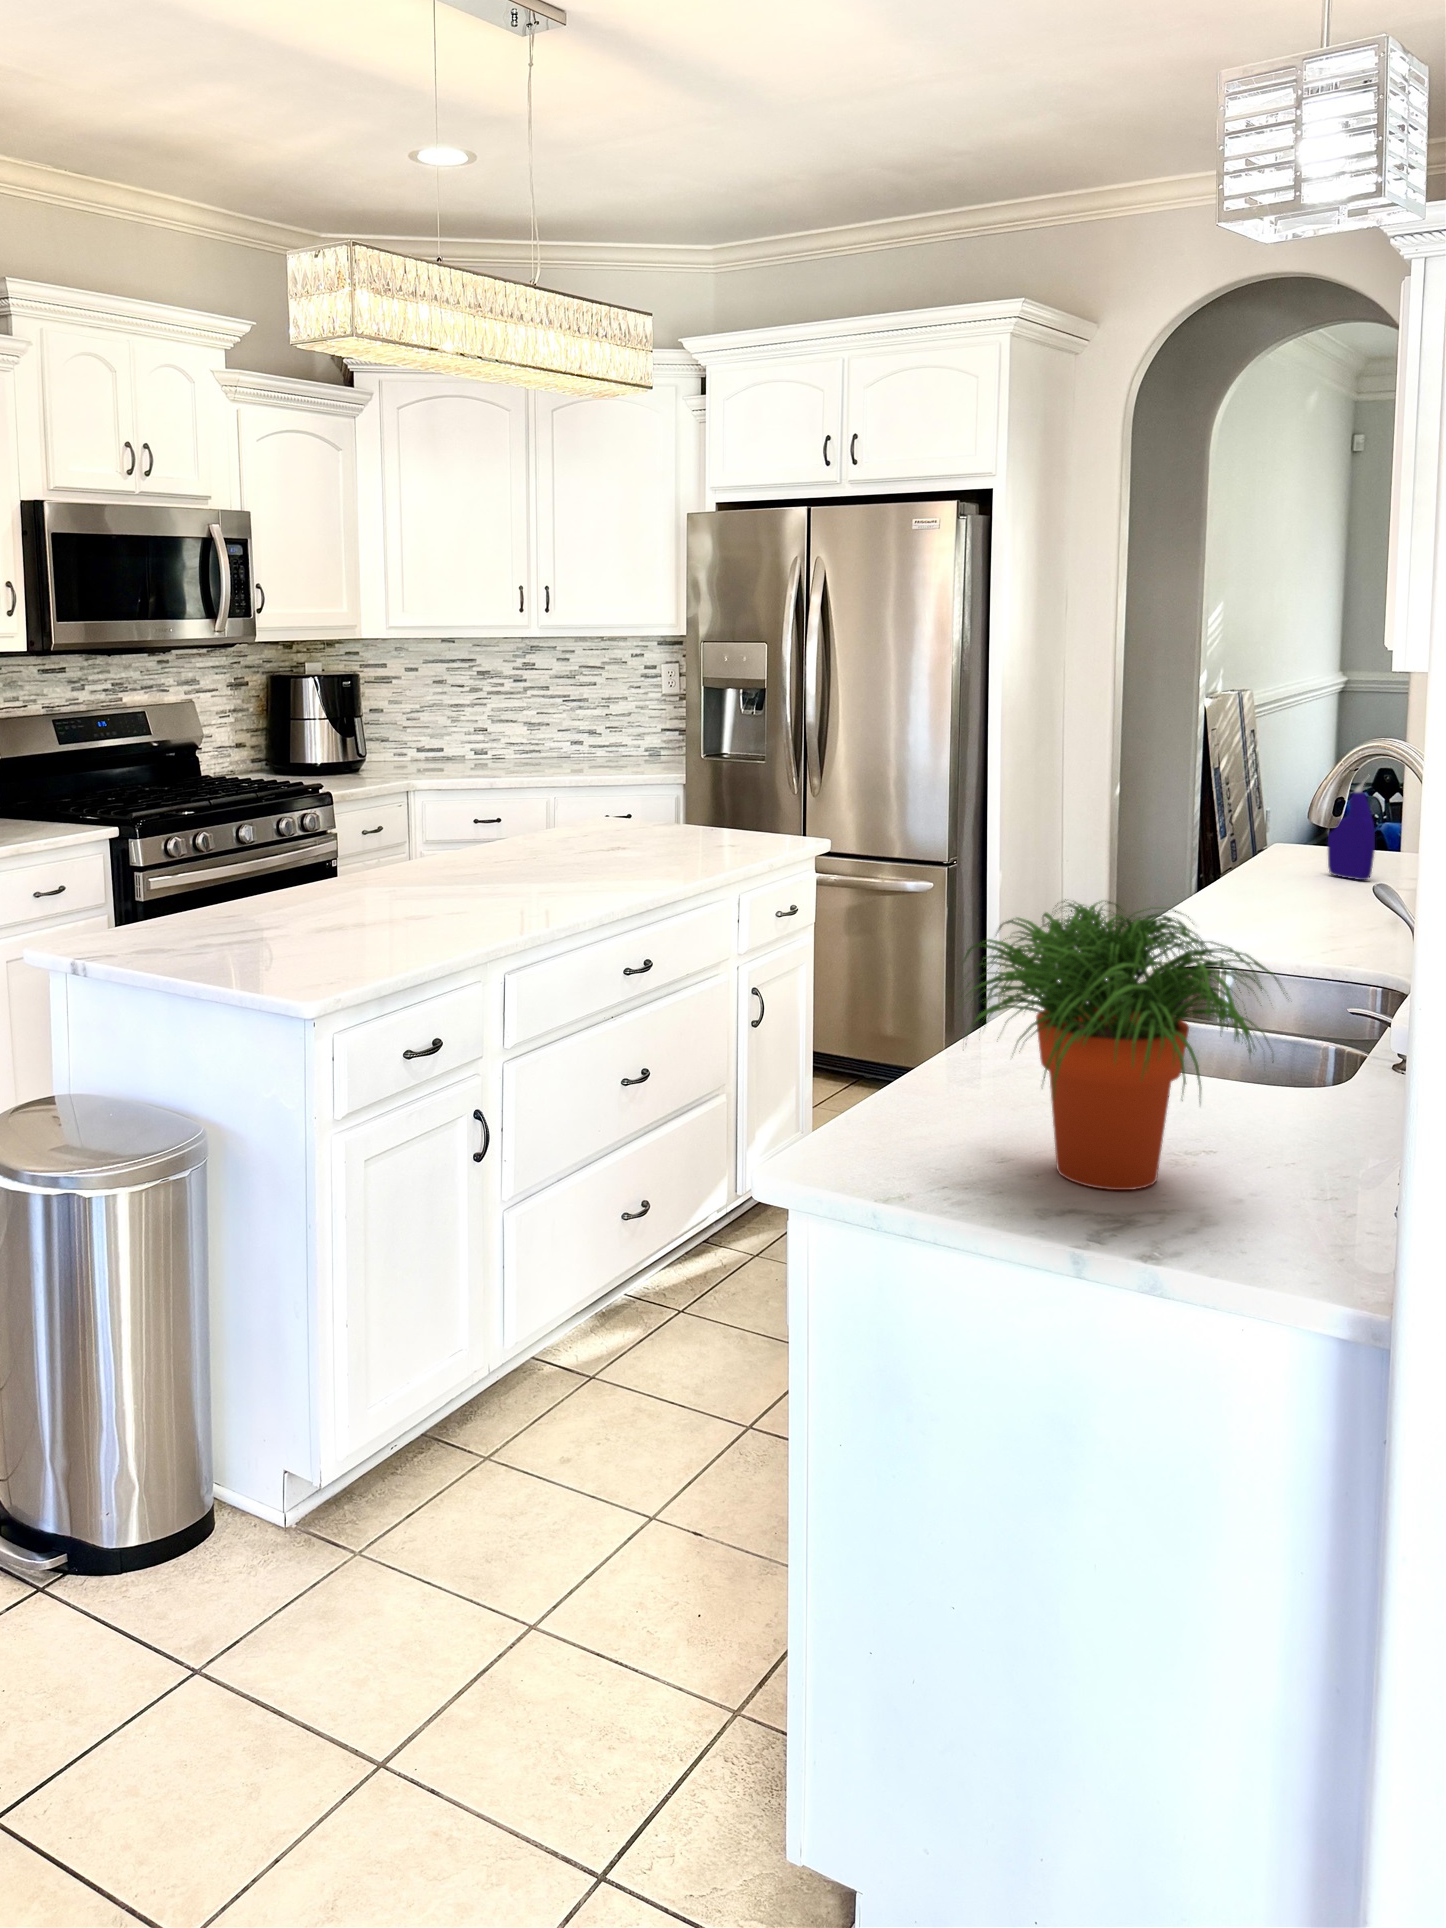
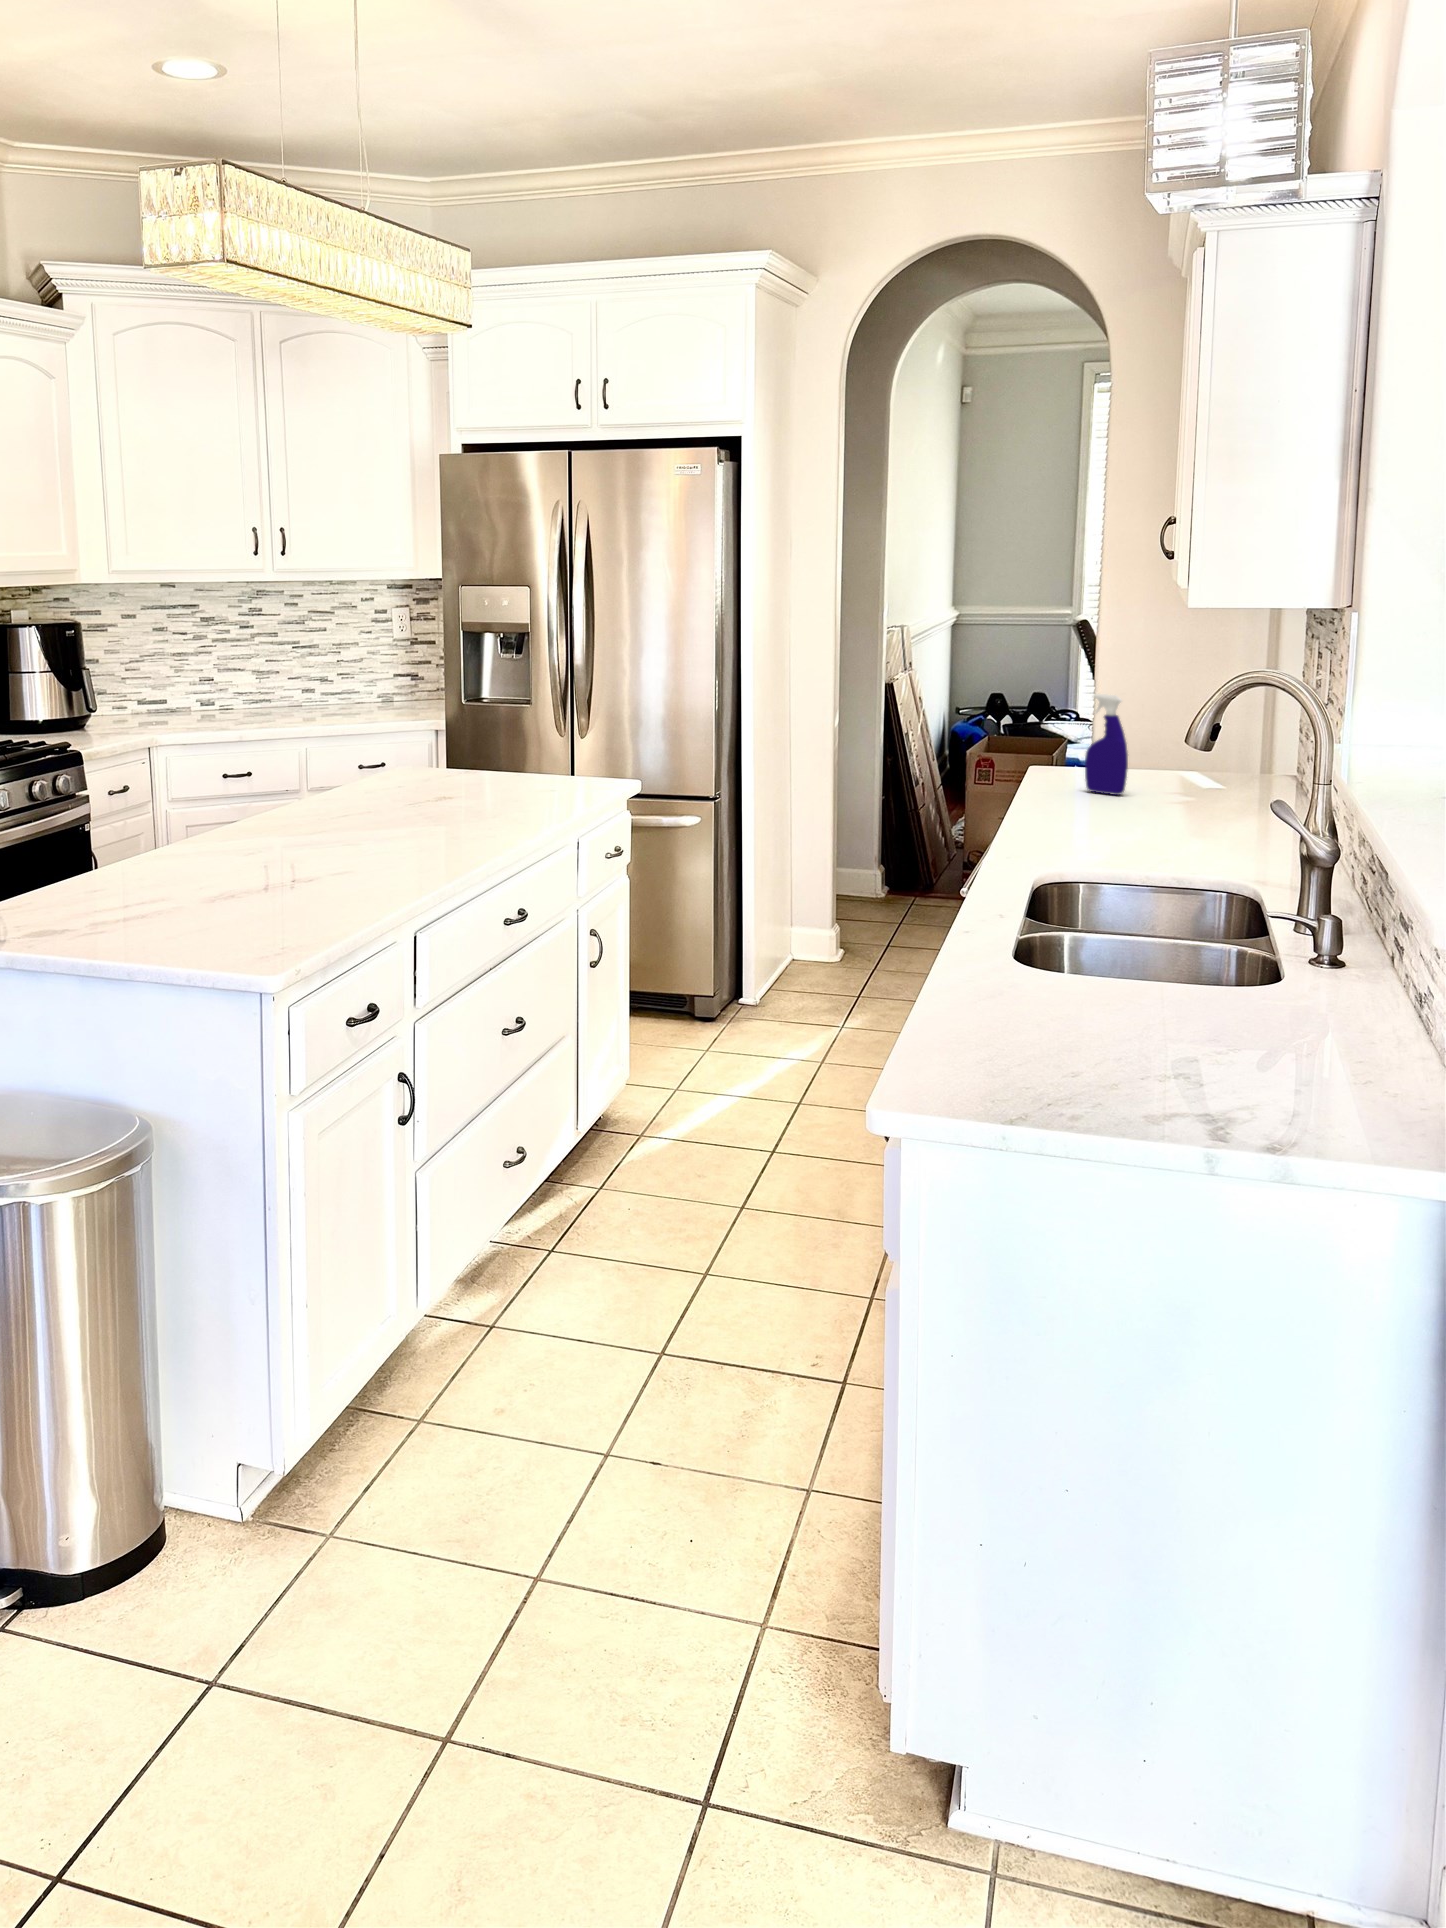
potted plant: present [961,899,1289,1190] -> none [1015,819,1326,1086]

